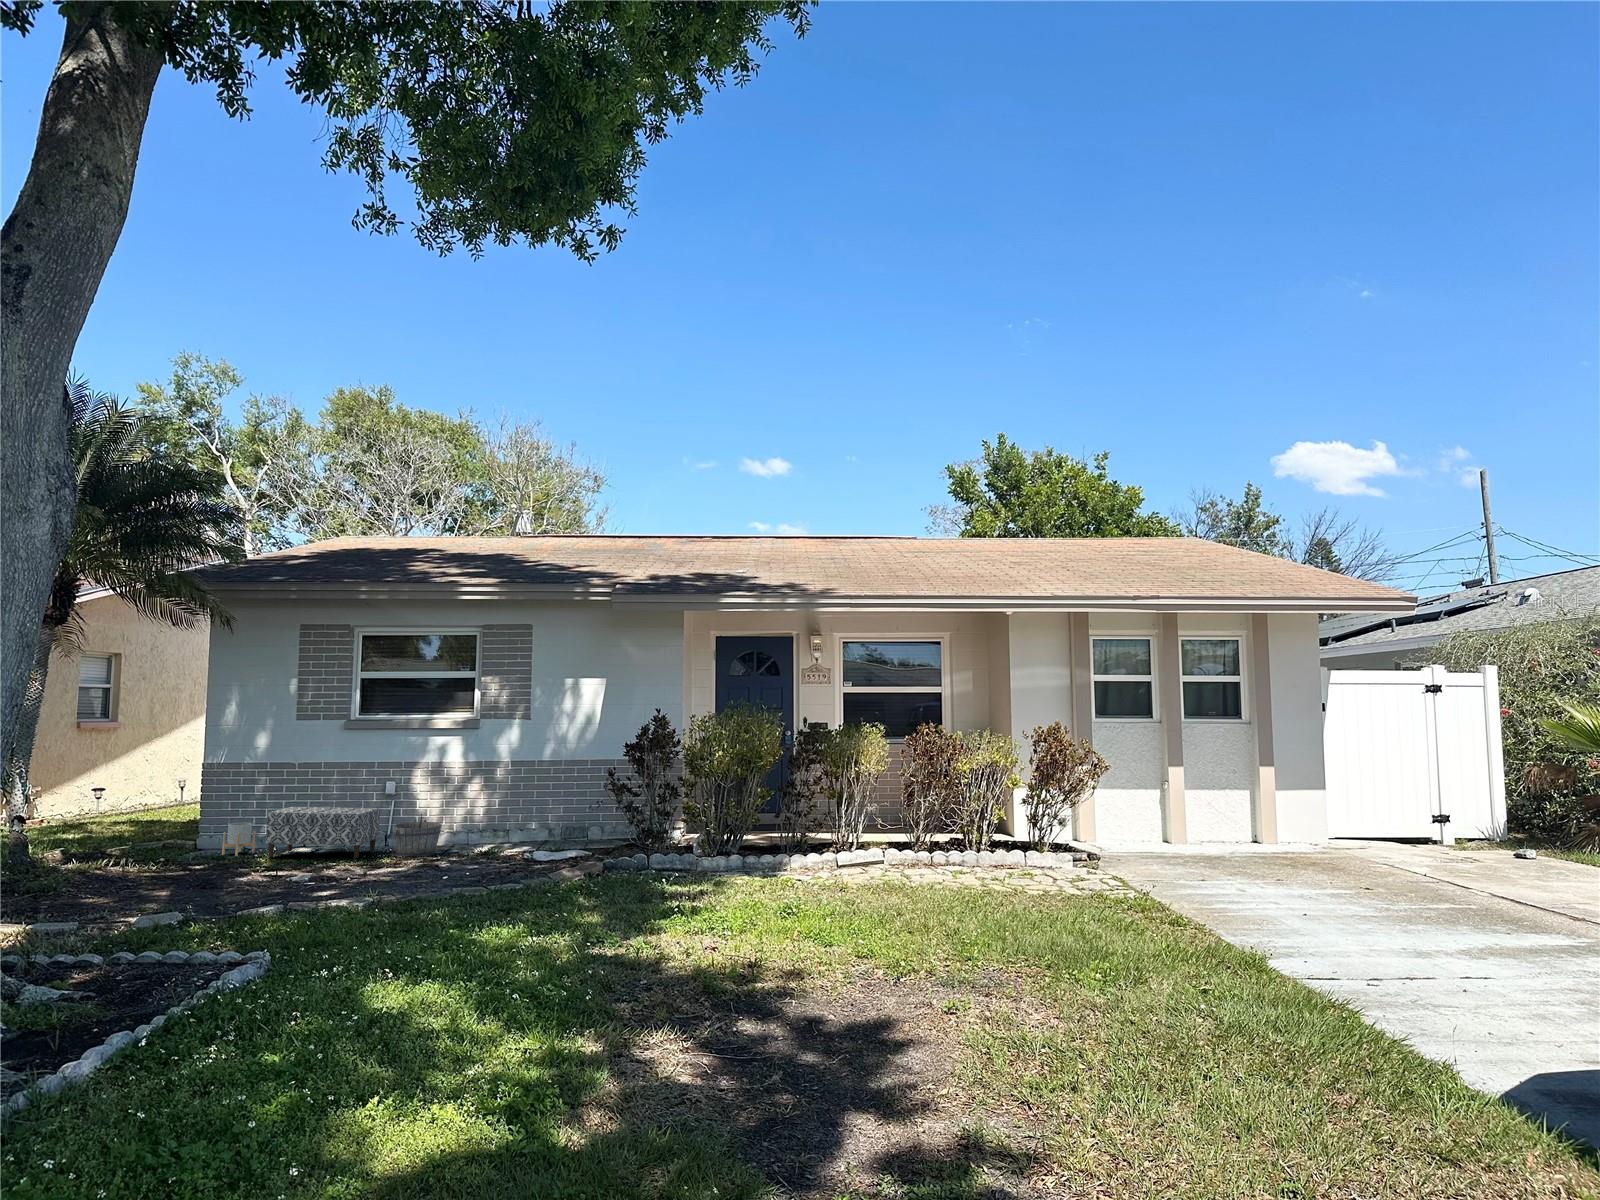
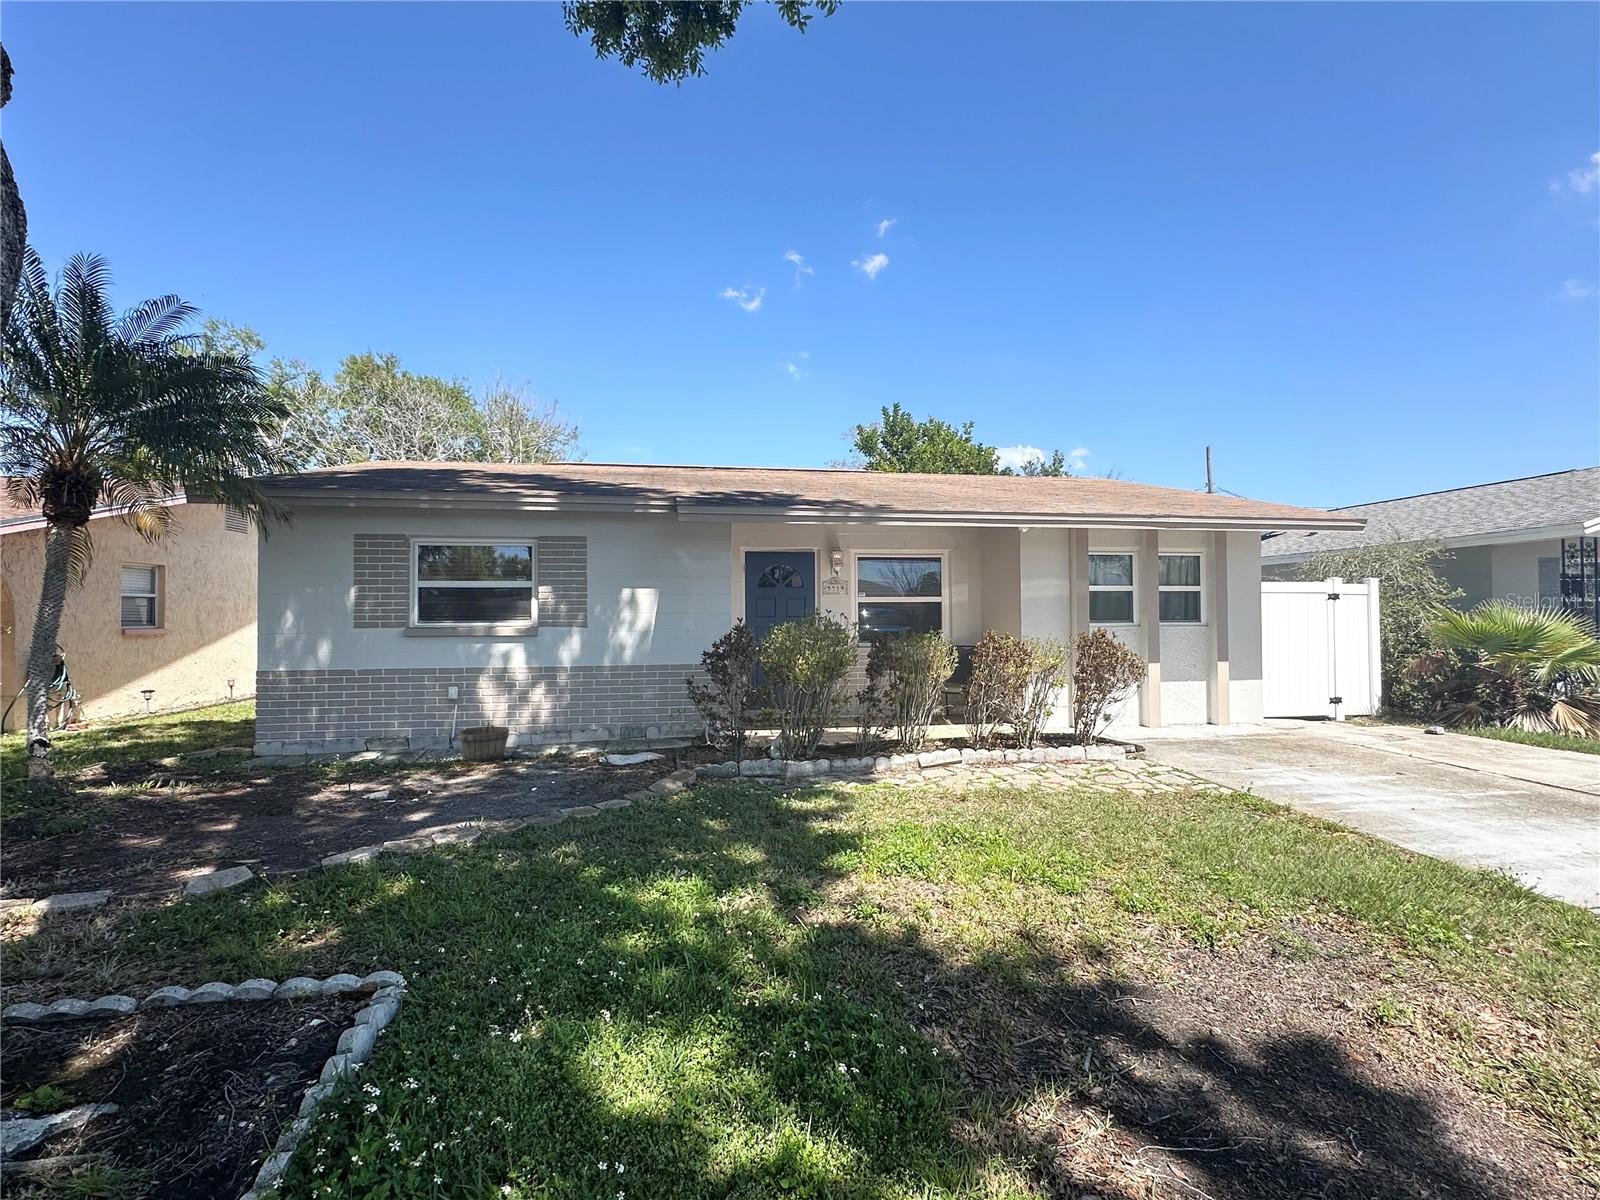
bench: present [266,807,380,858] -> none [325,715,445,768]
planter: present [222,823,256,856] -> none [278,732,313,767]

